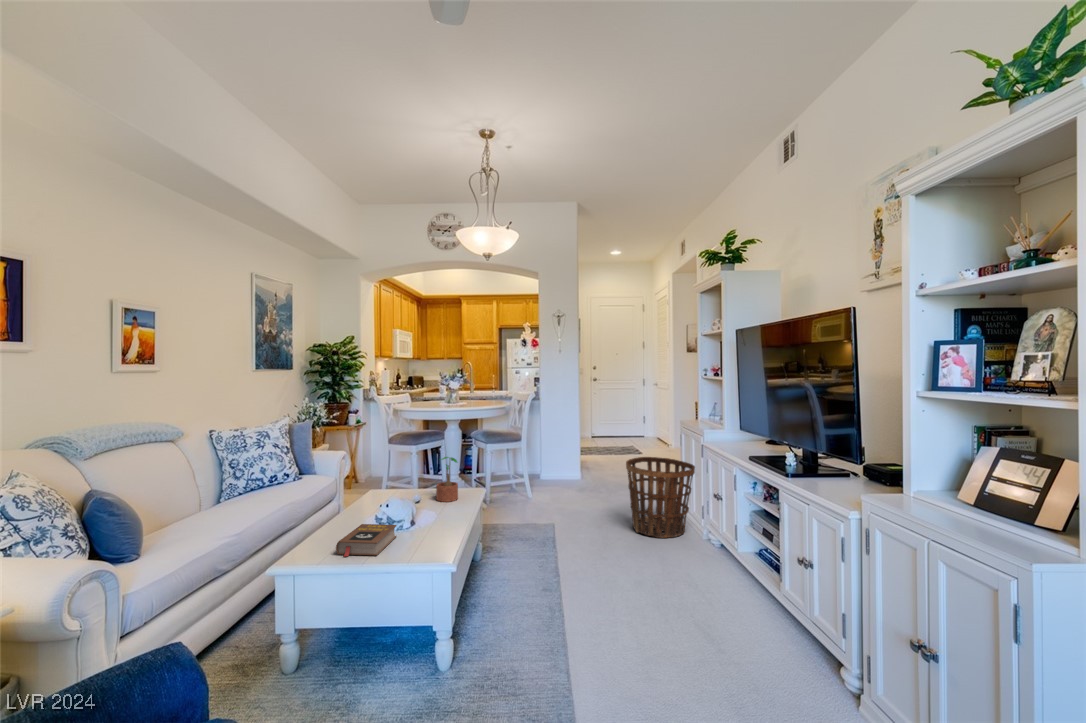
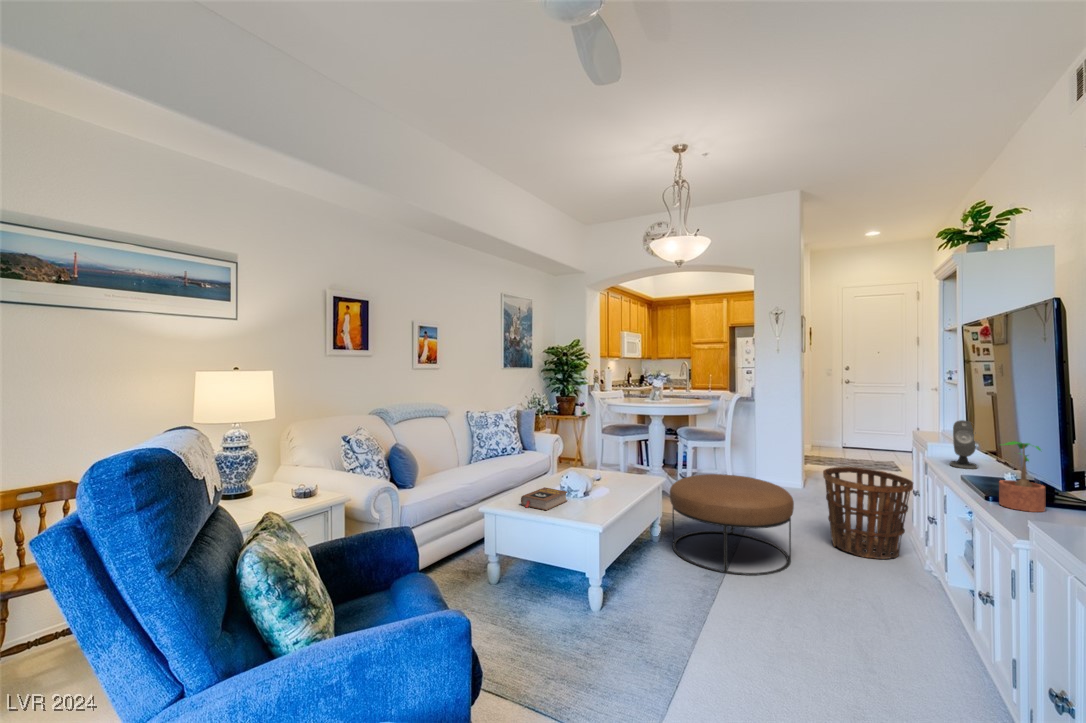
speaker: none [730,410,750,450] -> present [950,420,977,469]
potted plant: present [436,457,458,502] -> present [999,441,1046,512]
ottoman: none [497,478,616,583] -> present [670,474,794,576]

